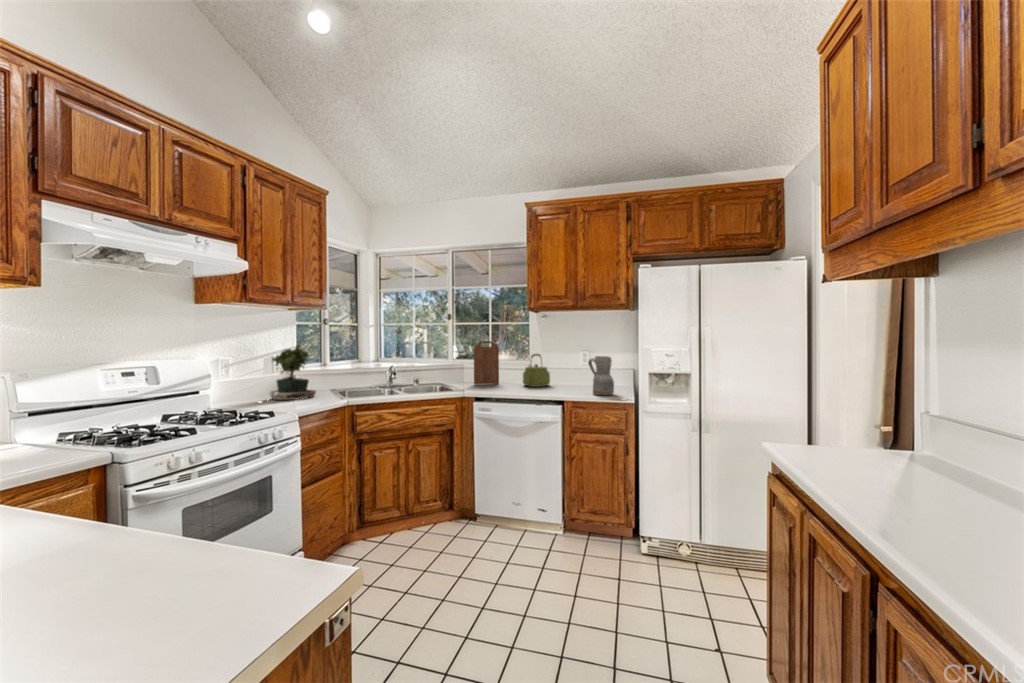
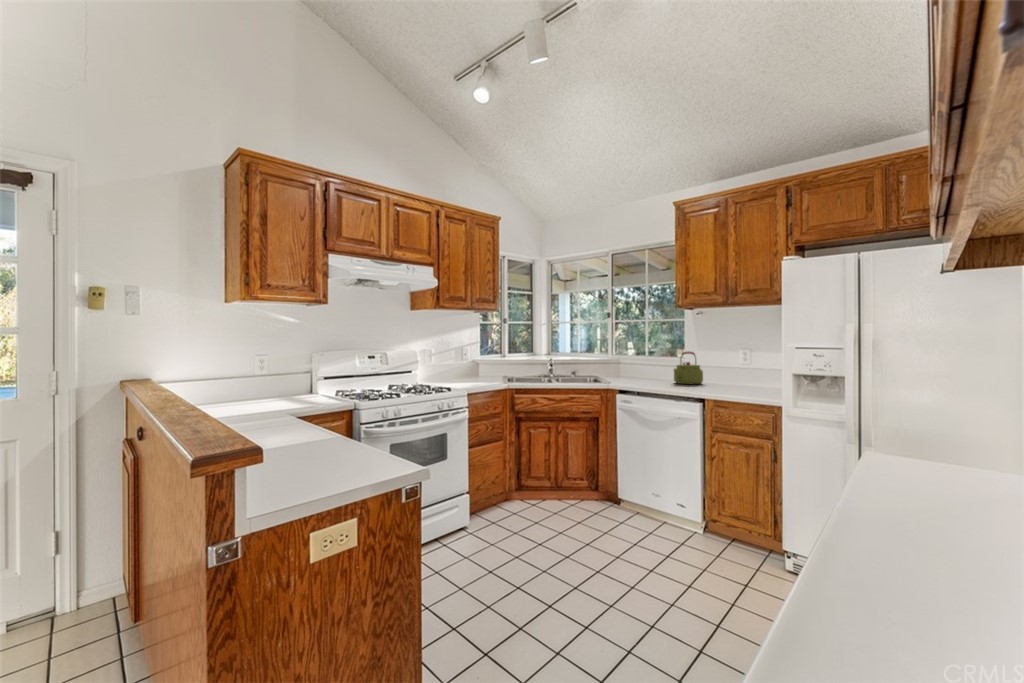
cutting board: present [474,341,499,385] -> none [628,339,653,380]
potted plant: present [270,345,316,400] -> none [450,340,491,383]
ceramic pitcher: present [588,356,614,395] -> none [731,355,759,395]

